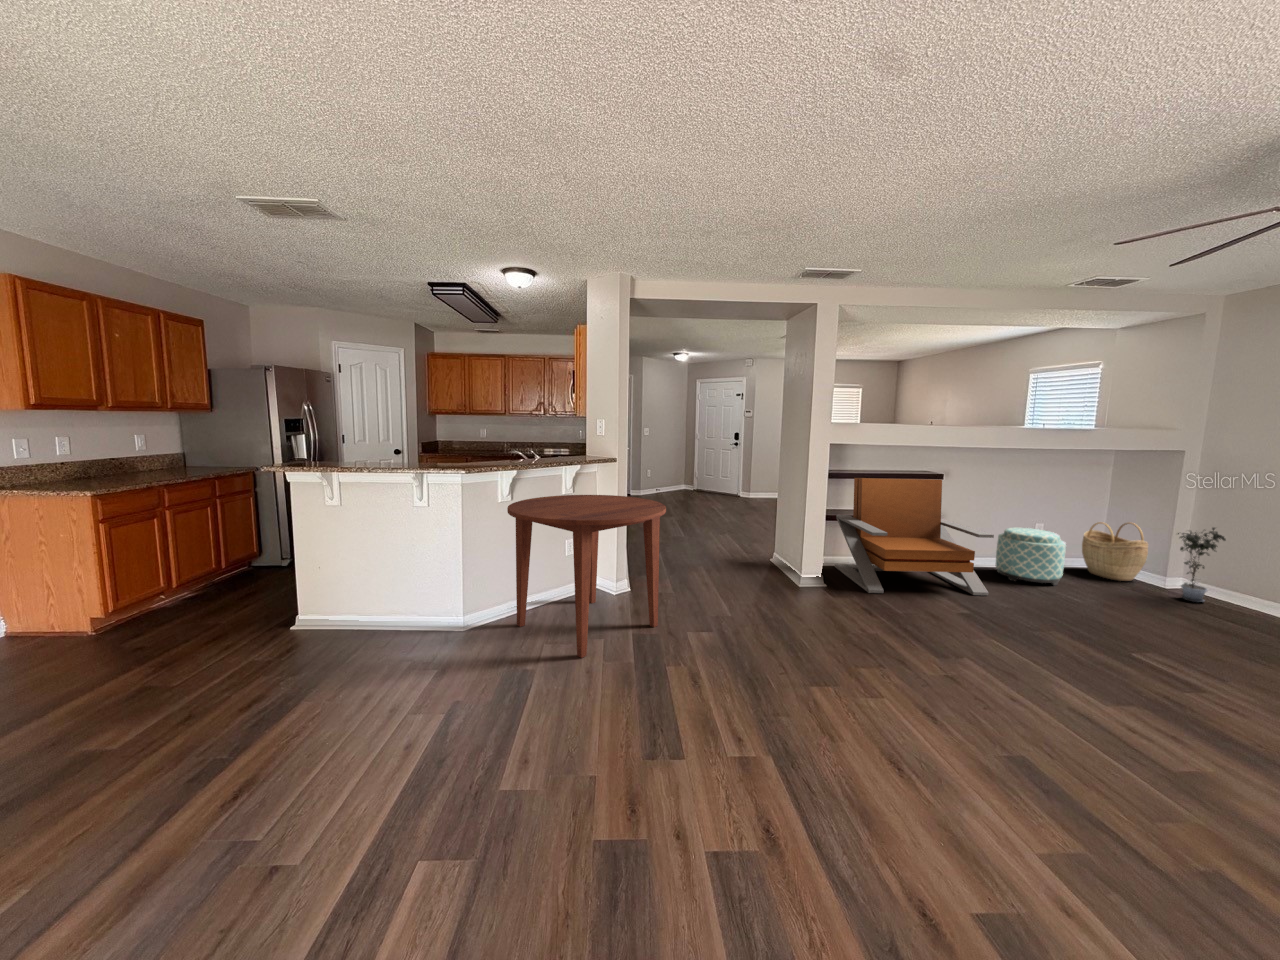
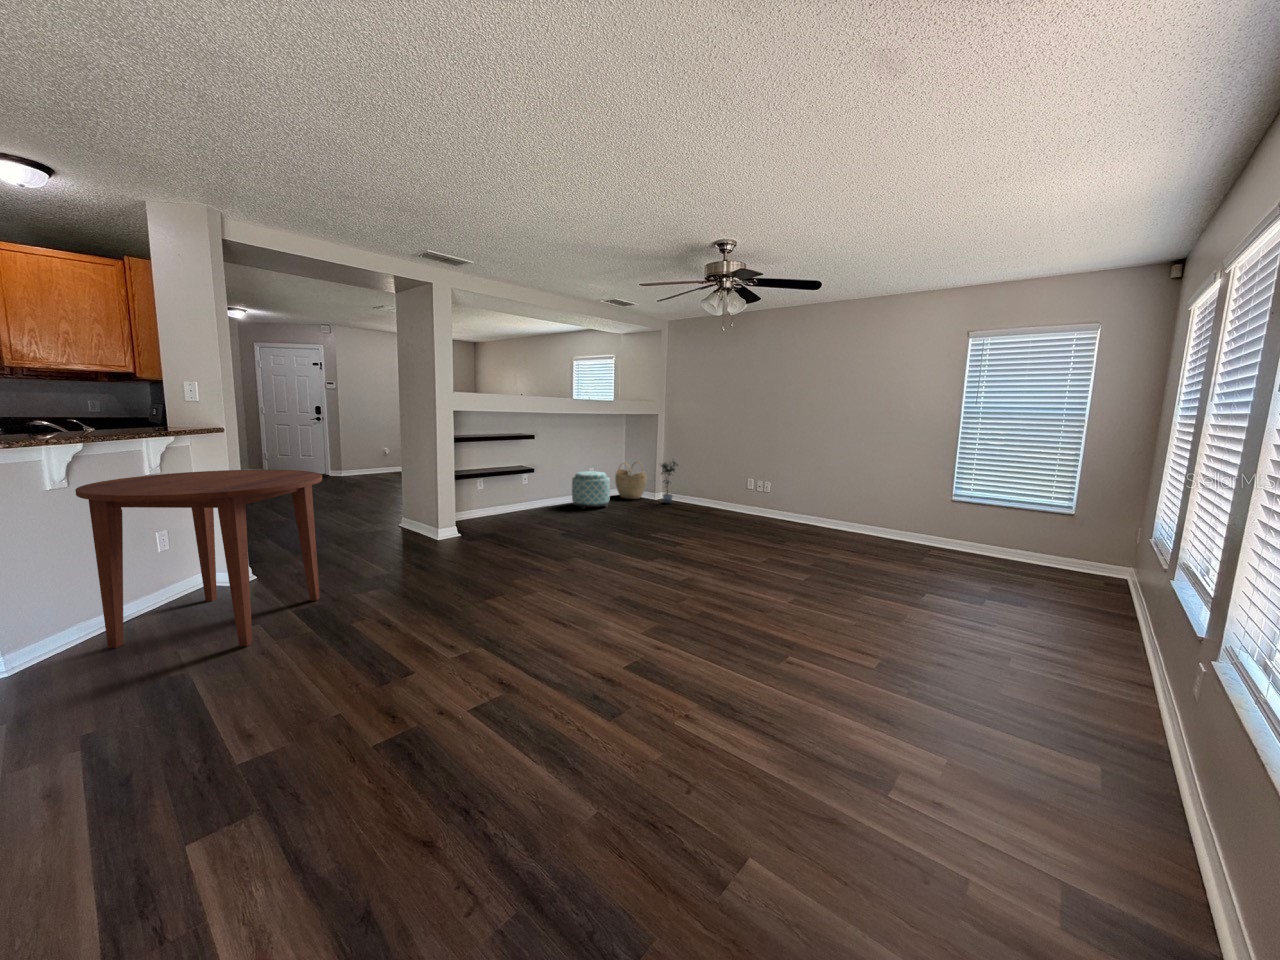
lounge chair: present [834,478,994,595] -> none [459,439,574,533]

